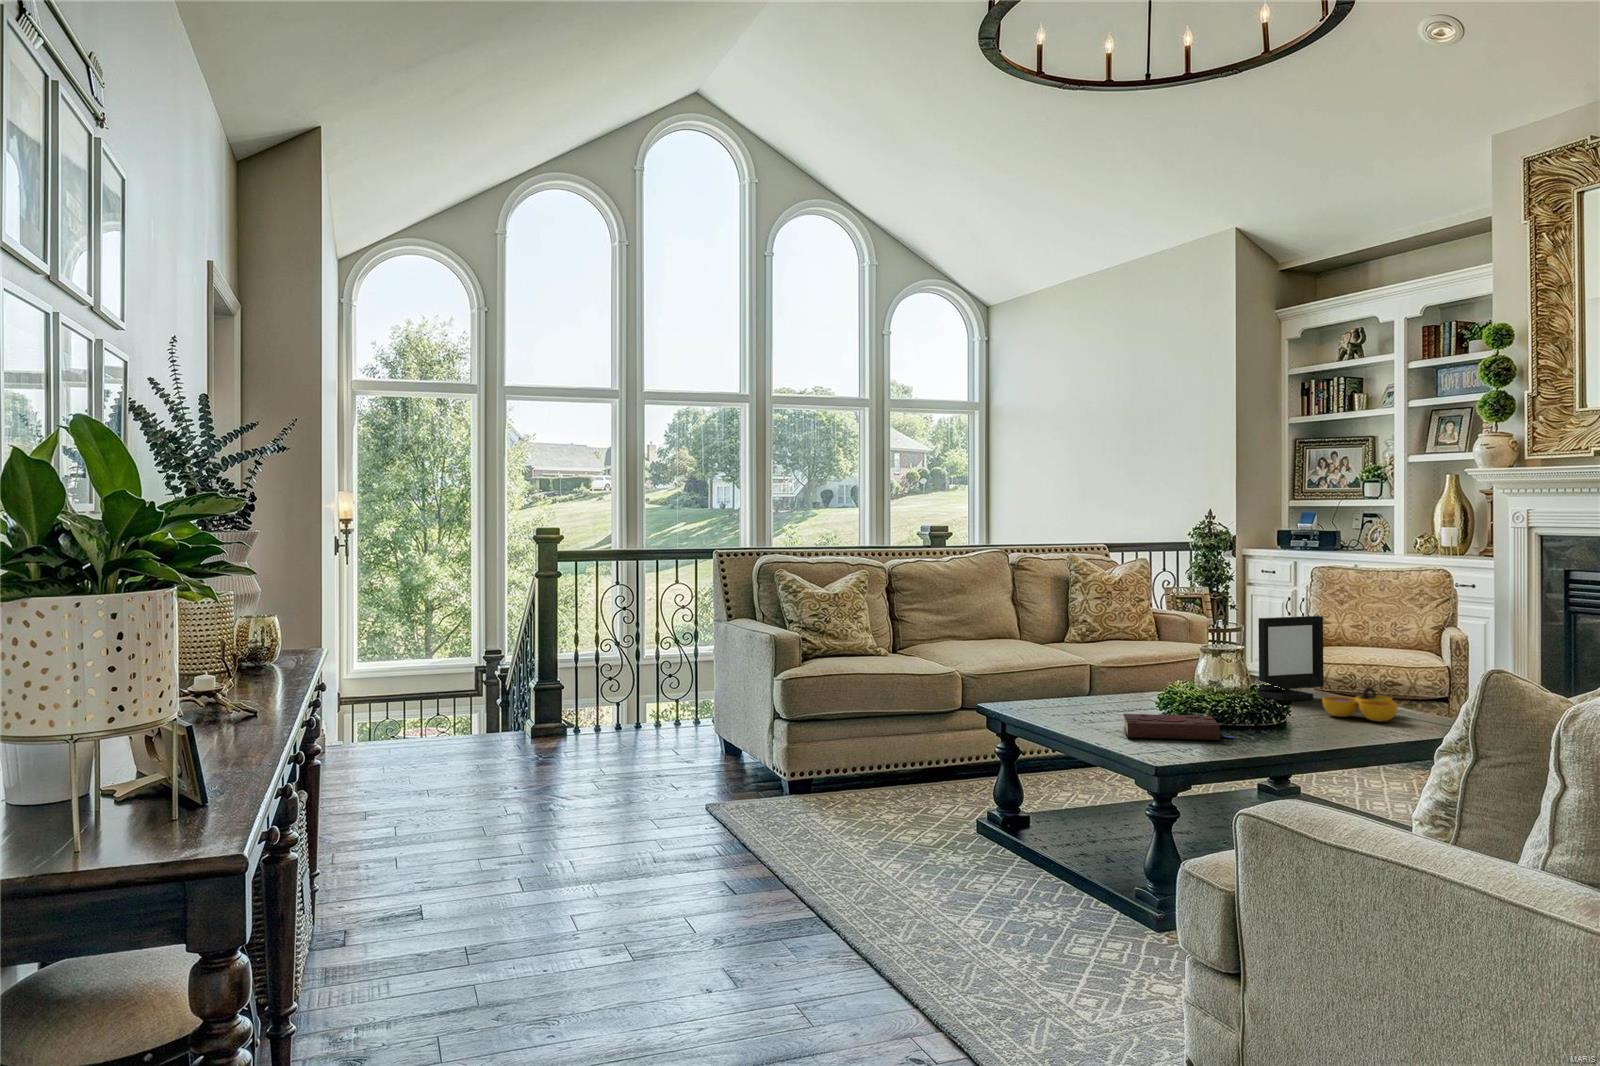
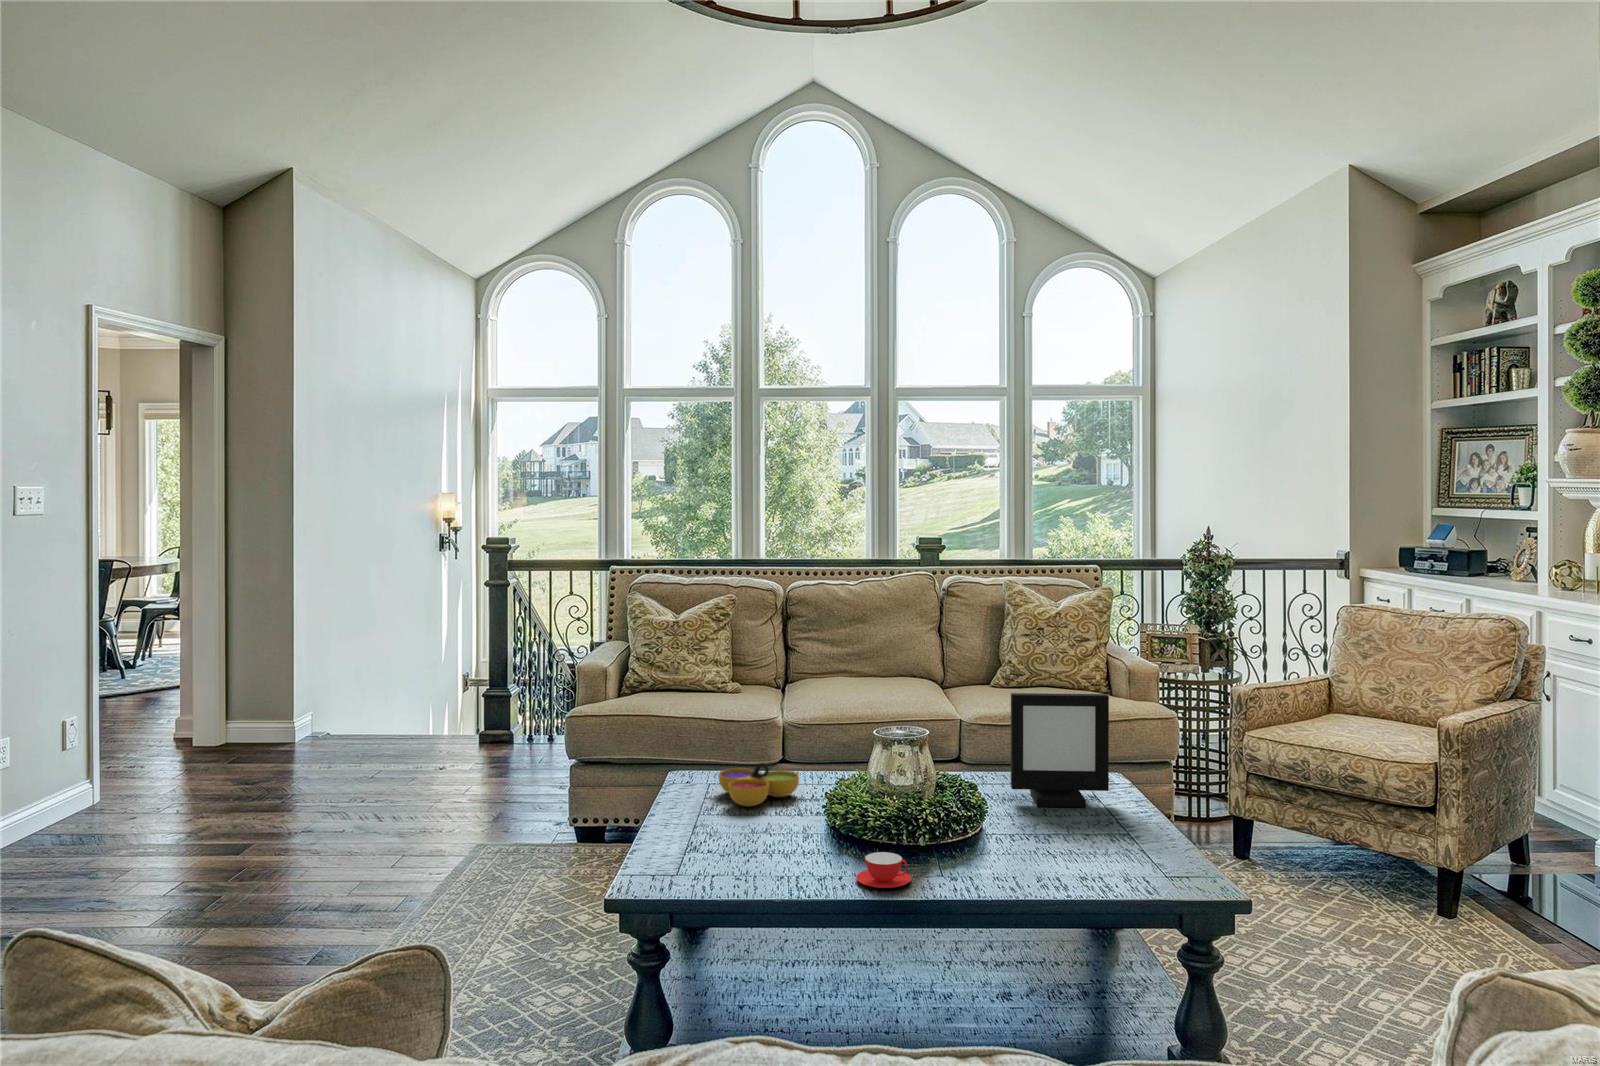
decorative bowl: present [1322,687,1397,722] -> present [718,763,799,806]
book: present [1124,714,1233,740] -> none [671,813,804,869]
teacup: none [1283,719,1327,740] -> present [856,852,911,888]

